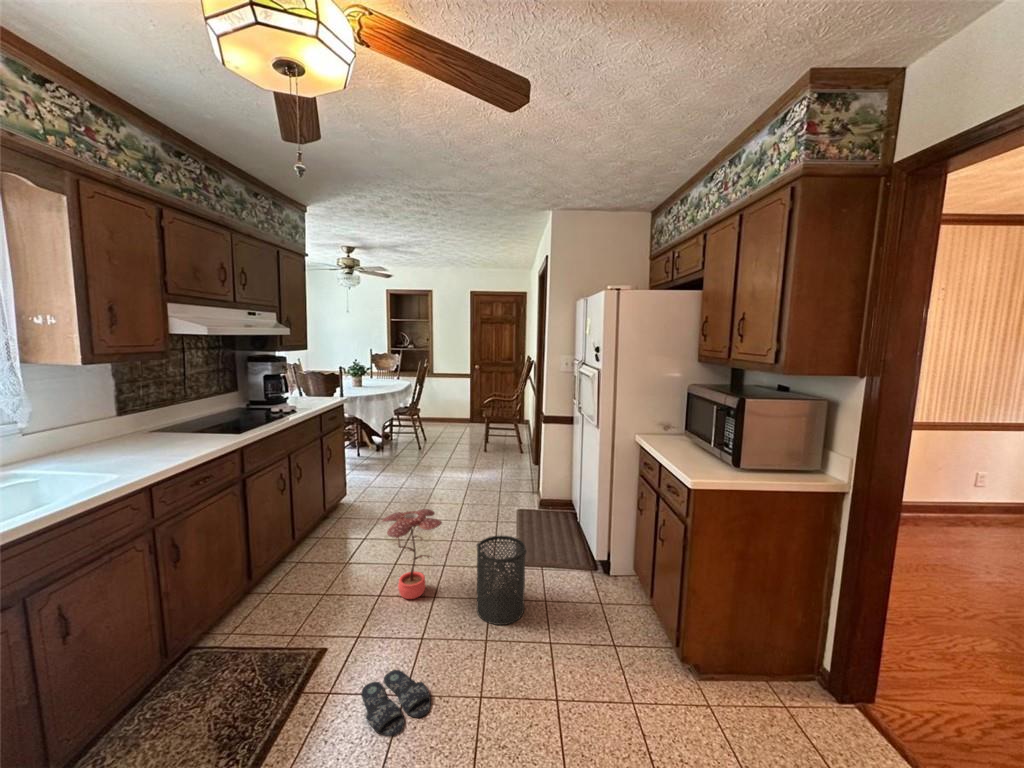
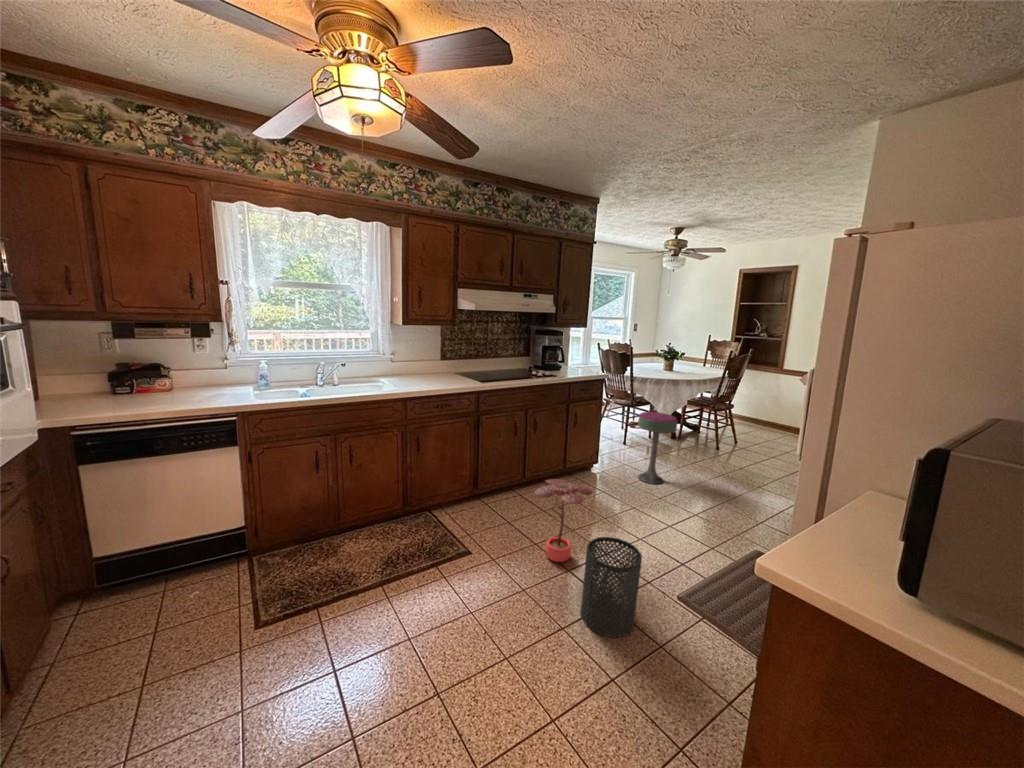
bar stool: none [382,425,419,495] -> present [638,412,678,484]
slippers: present [362,670,431,736] -> none [434,588,487,634]

